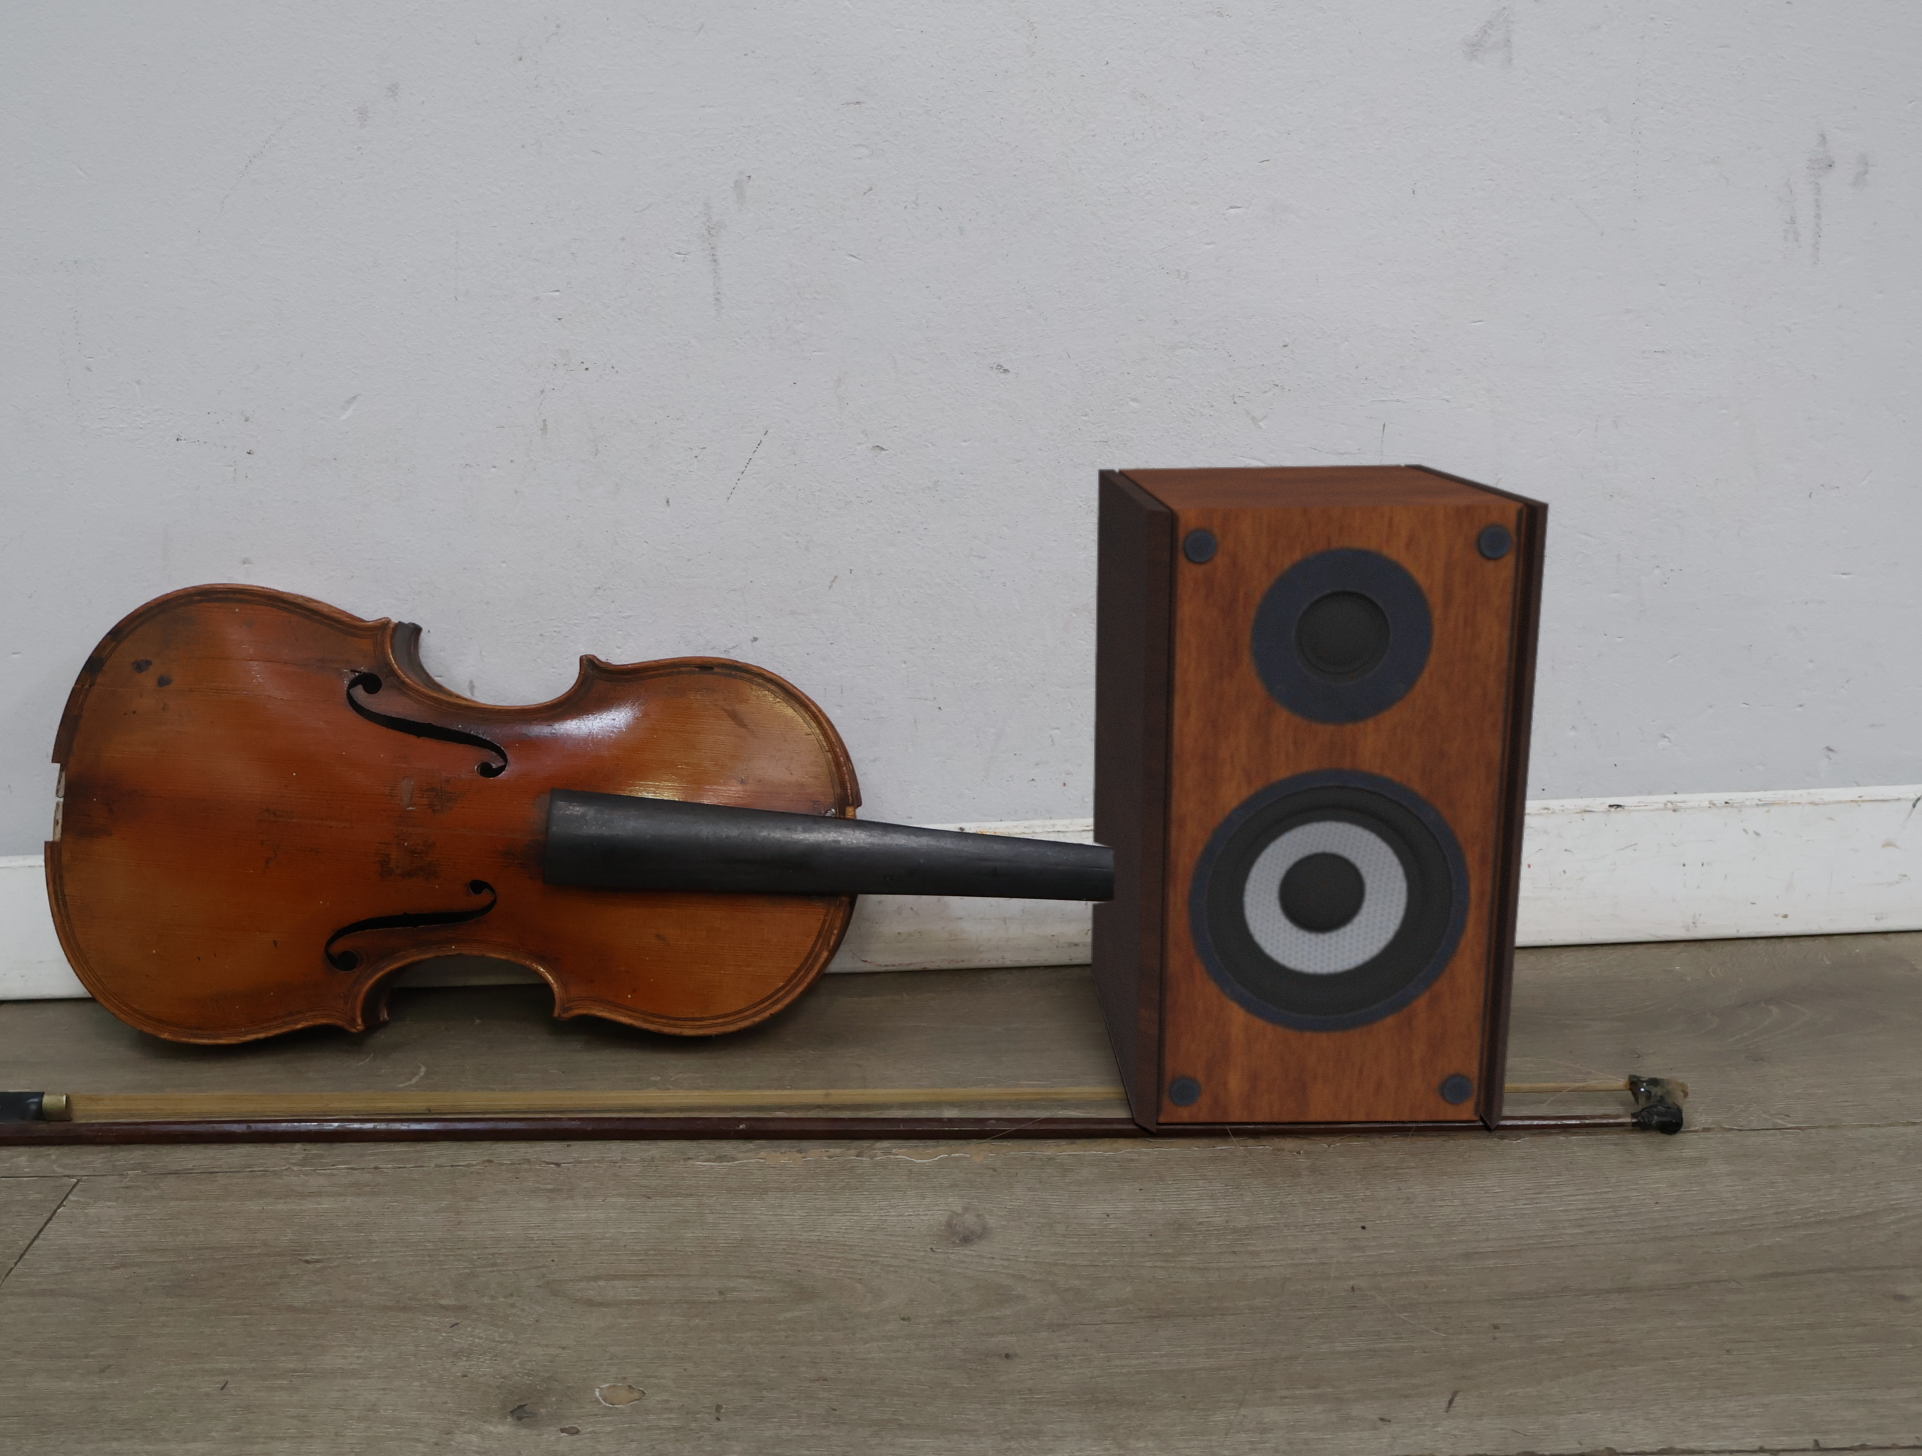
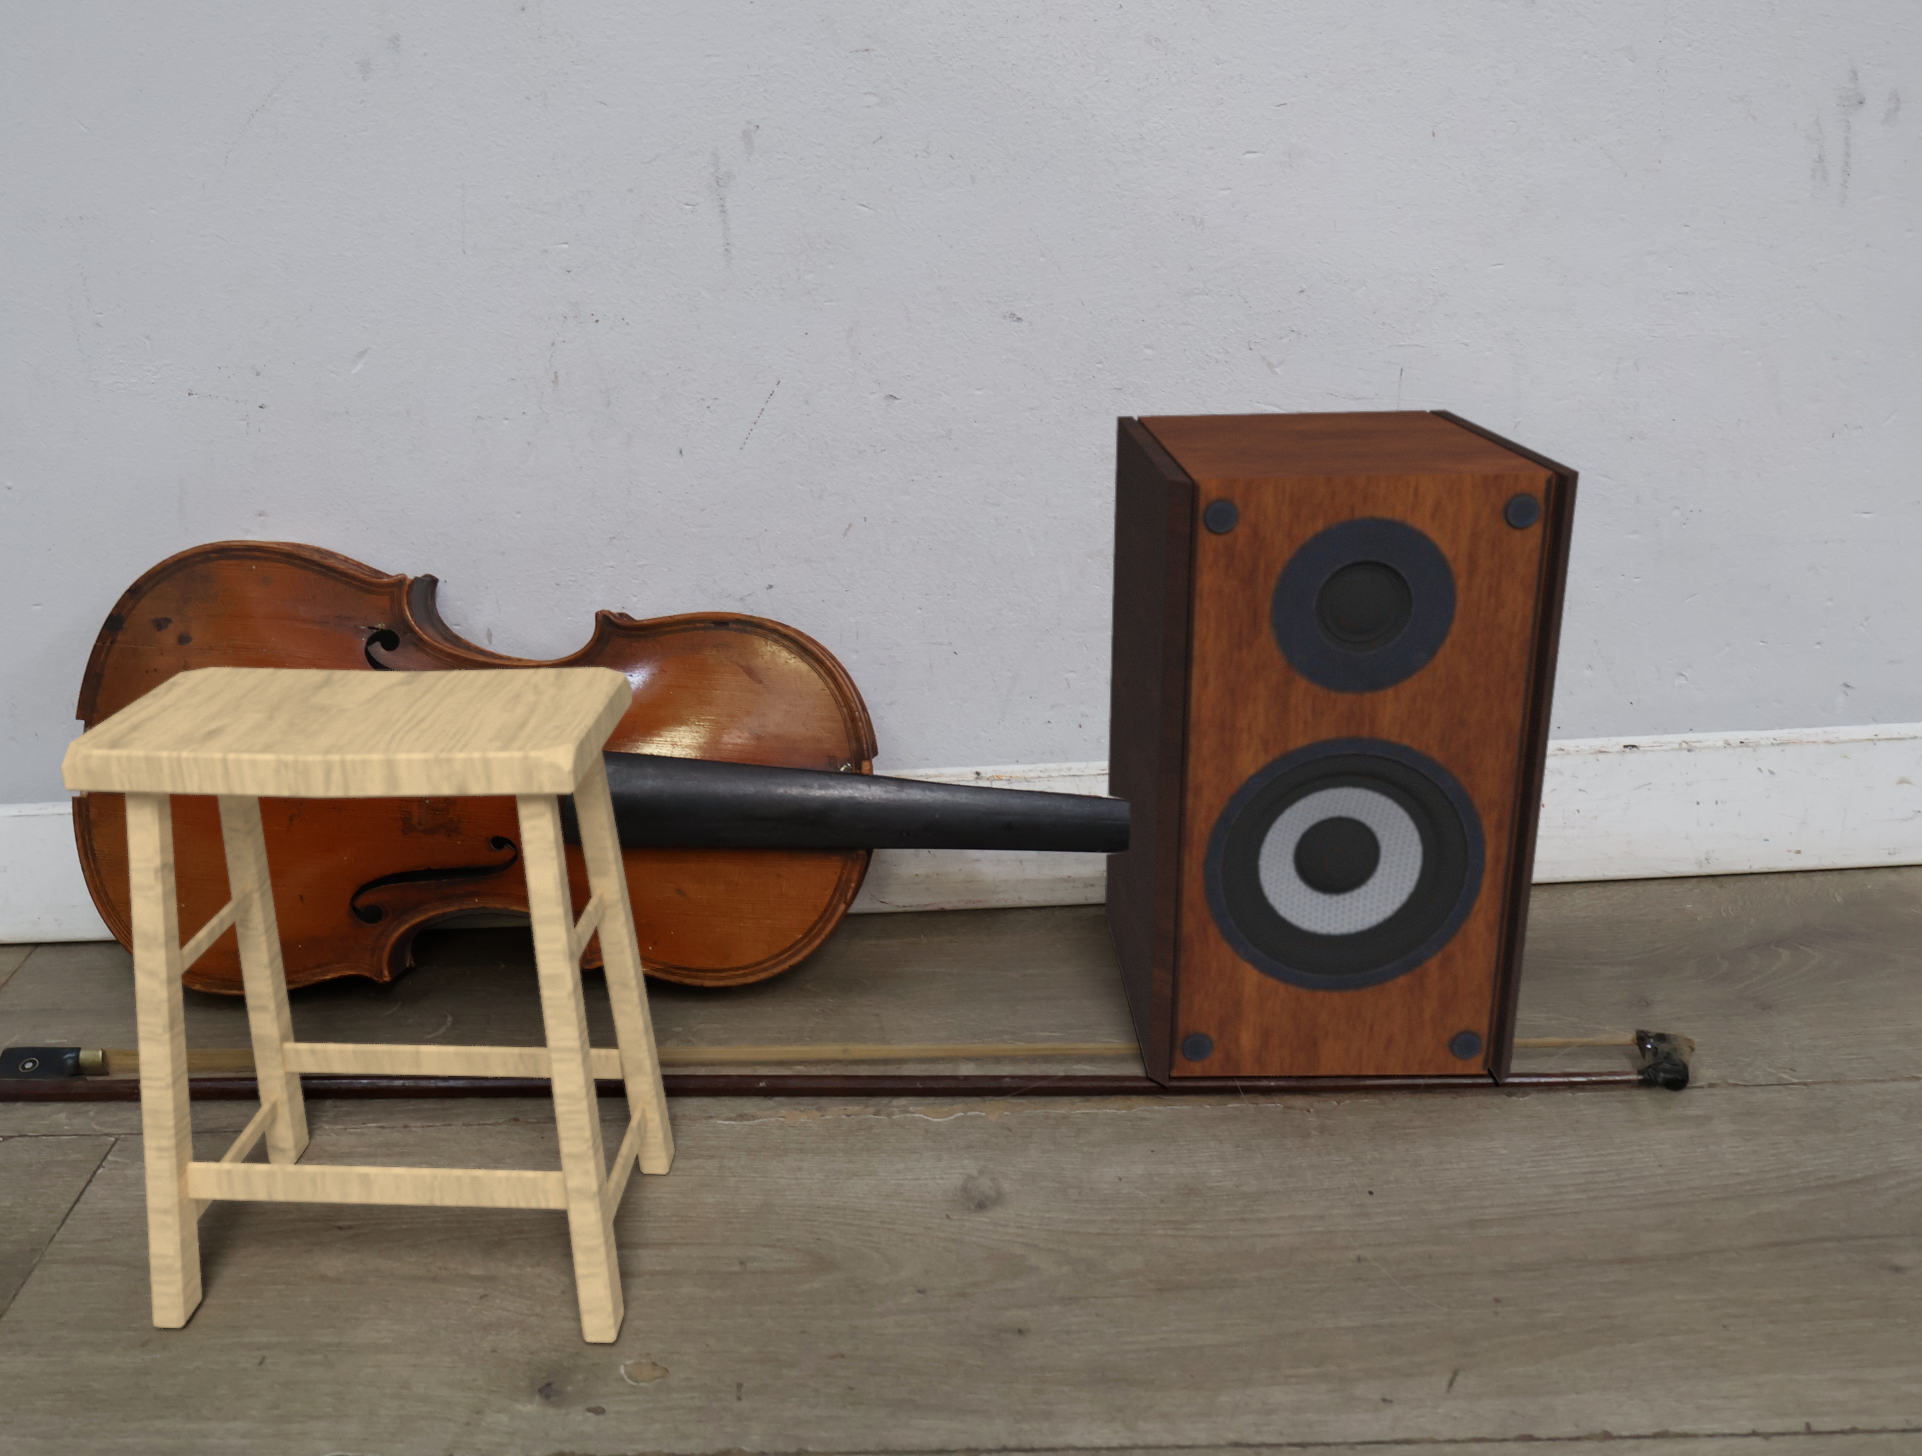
footstool: none [47,683,653,1371] -> present [61,667,675,1343]

